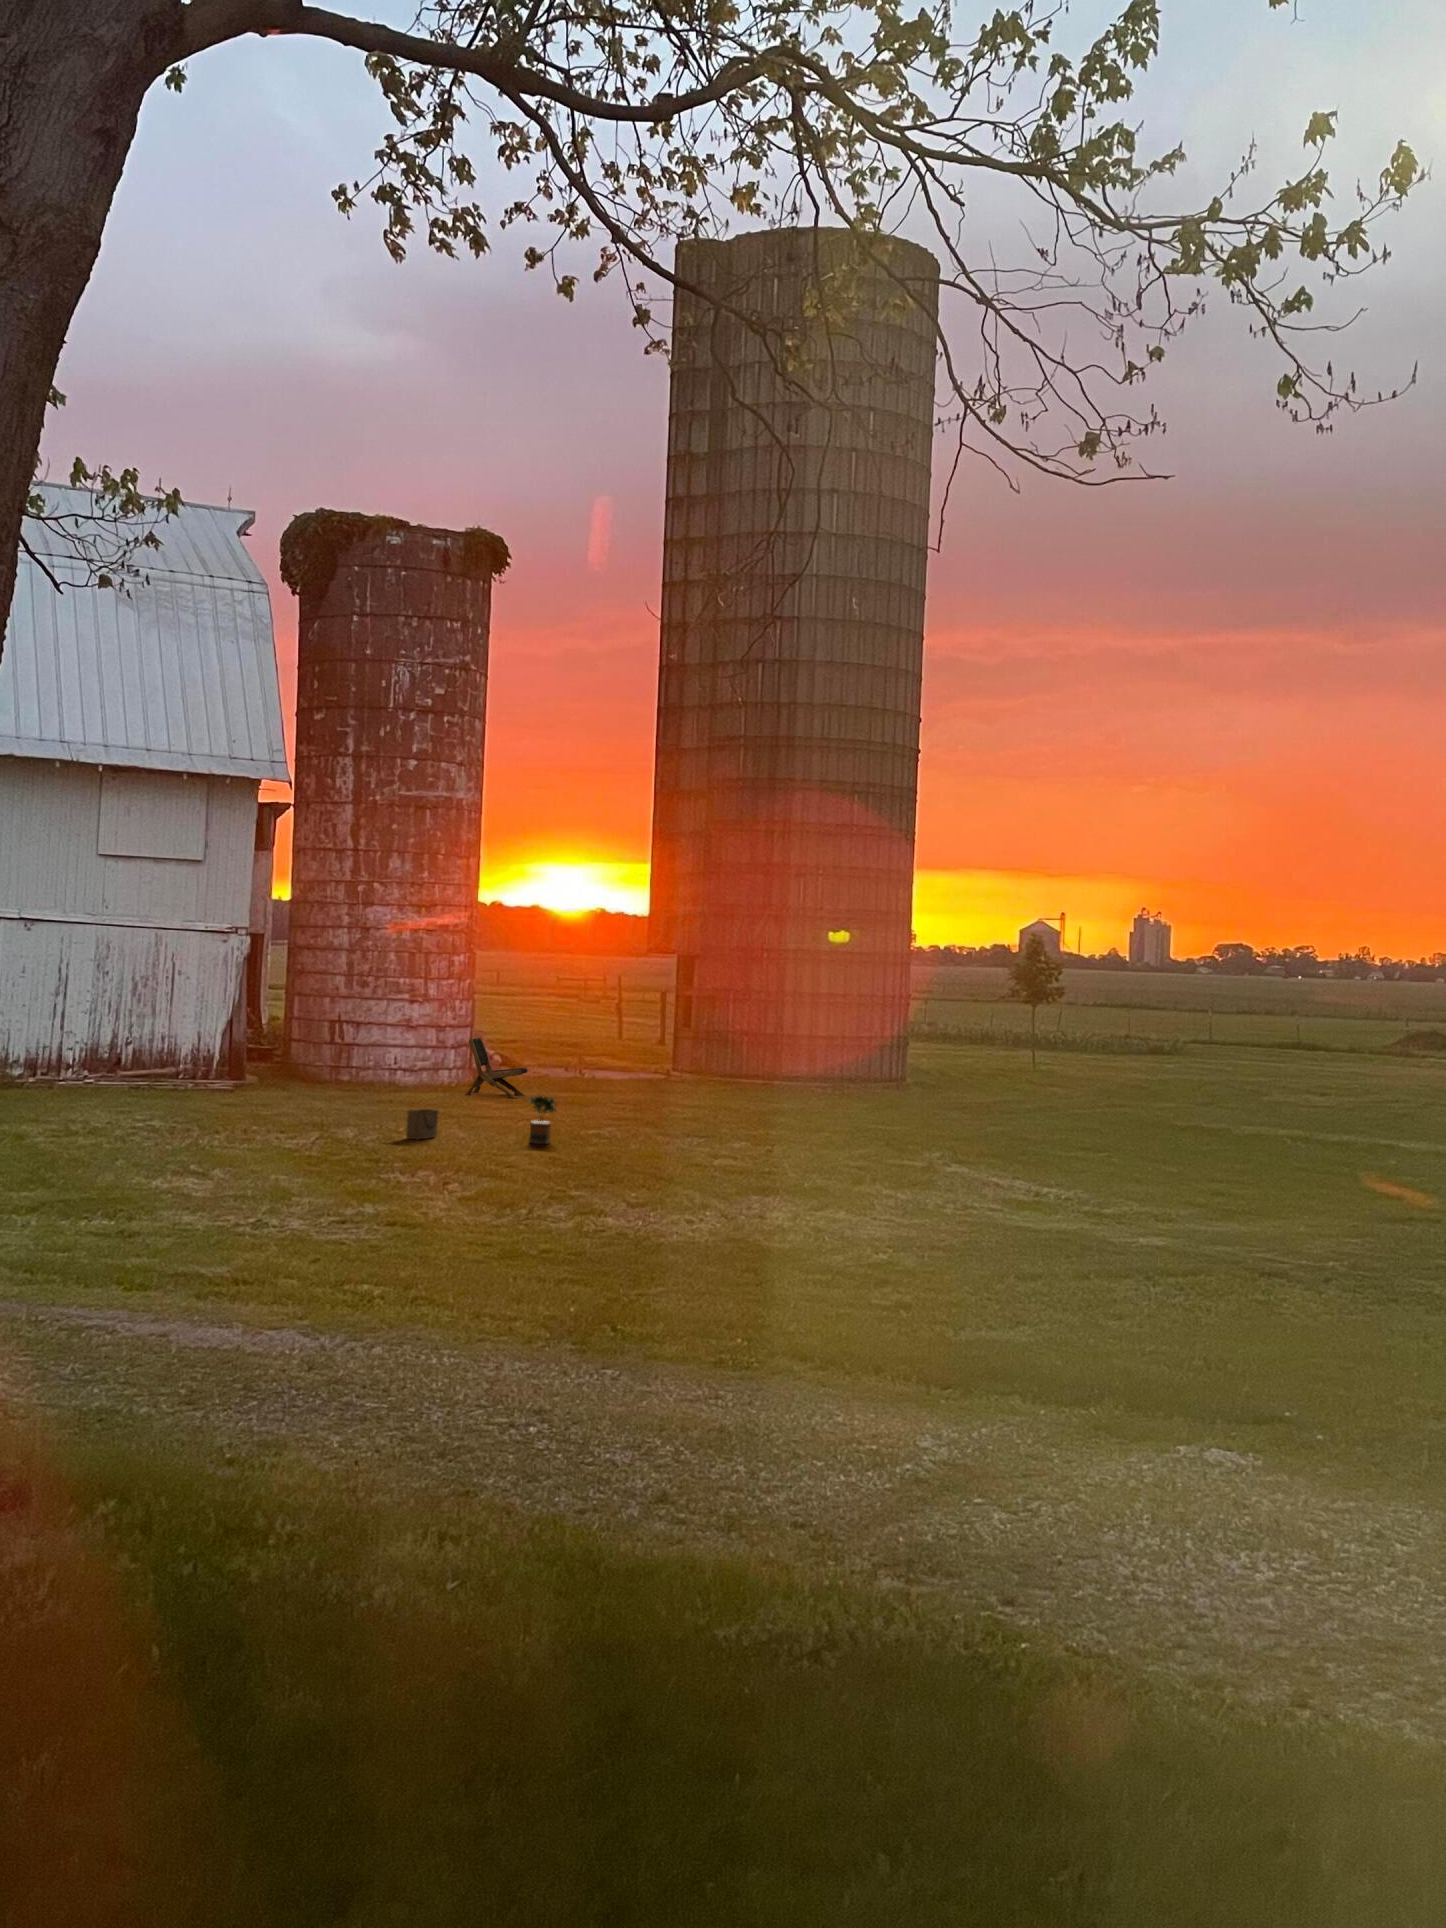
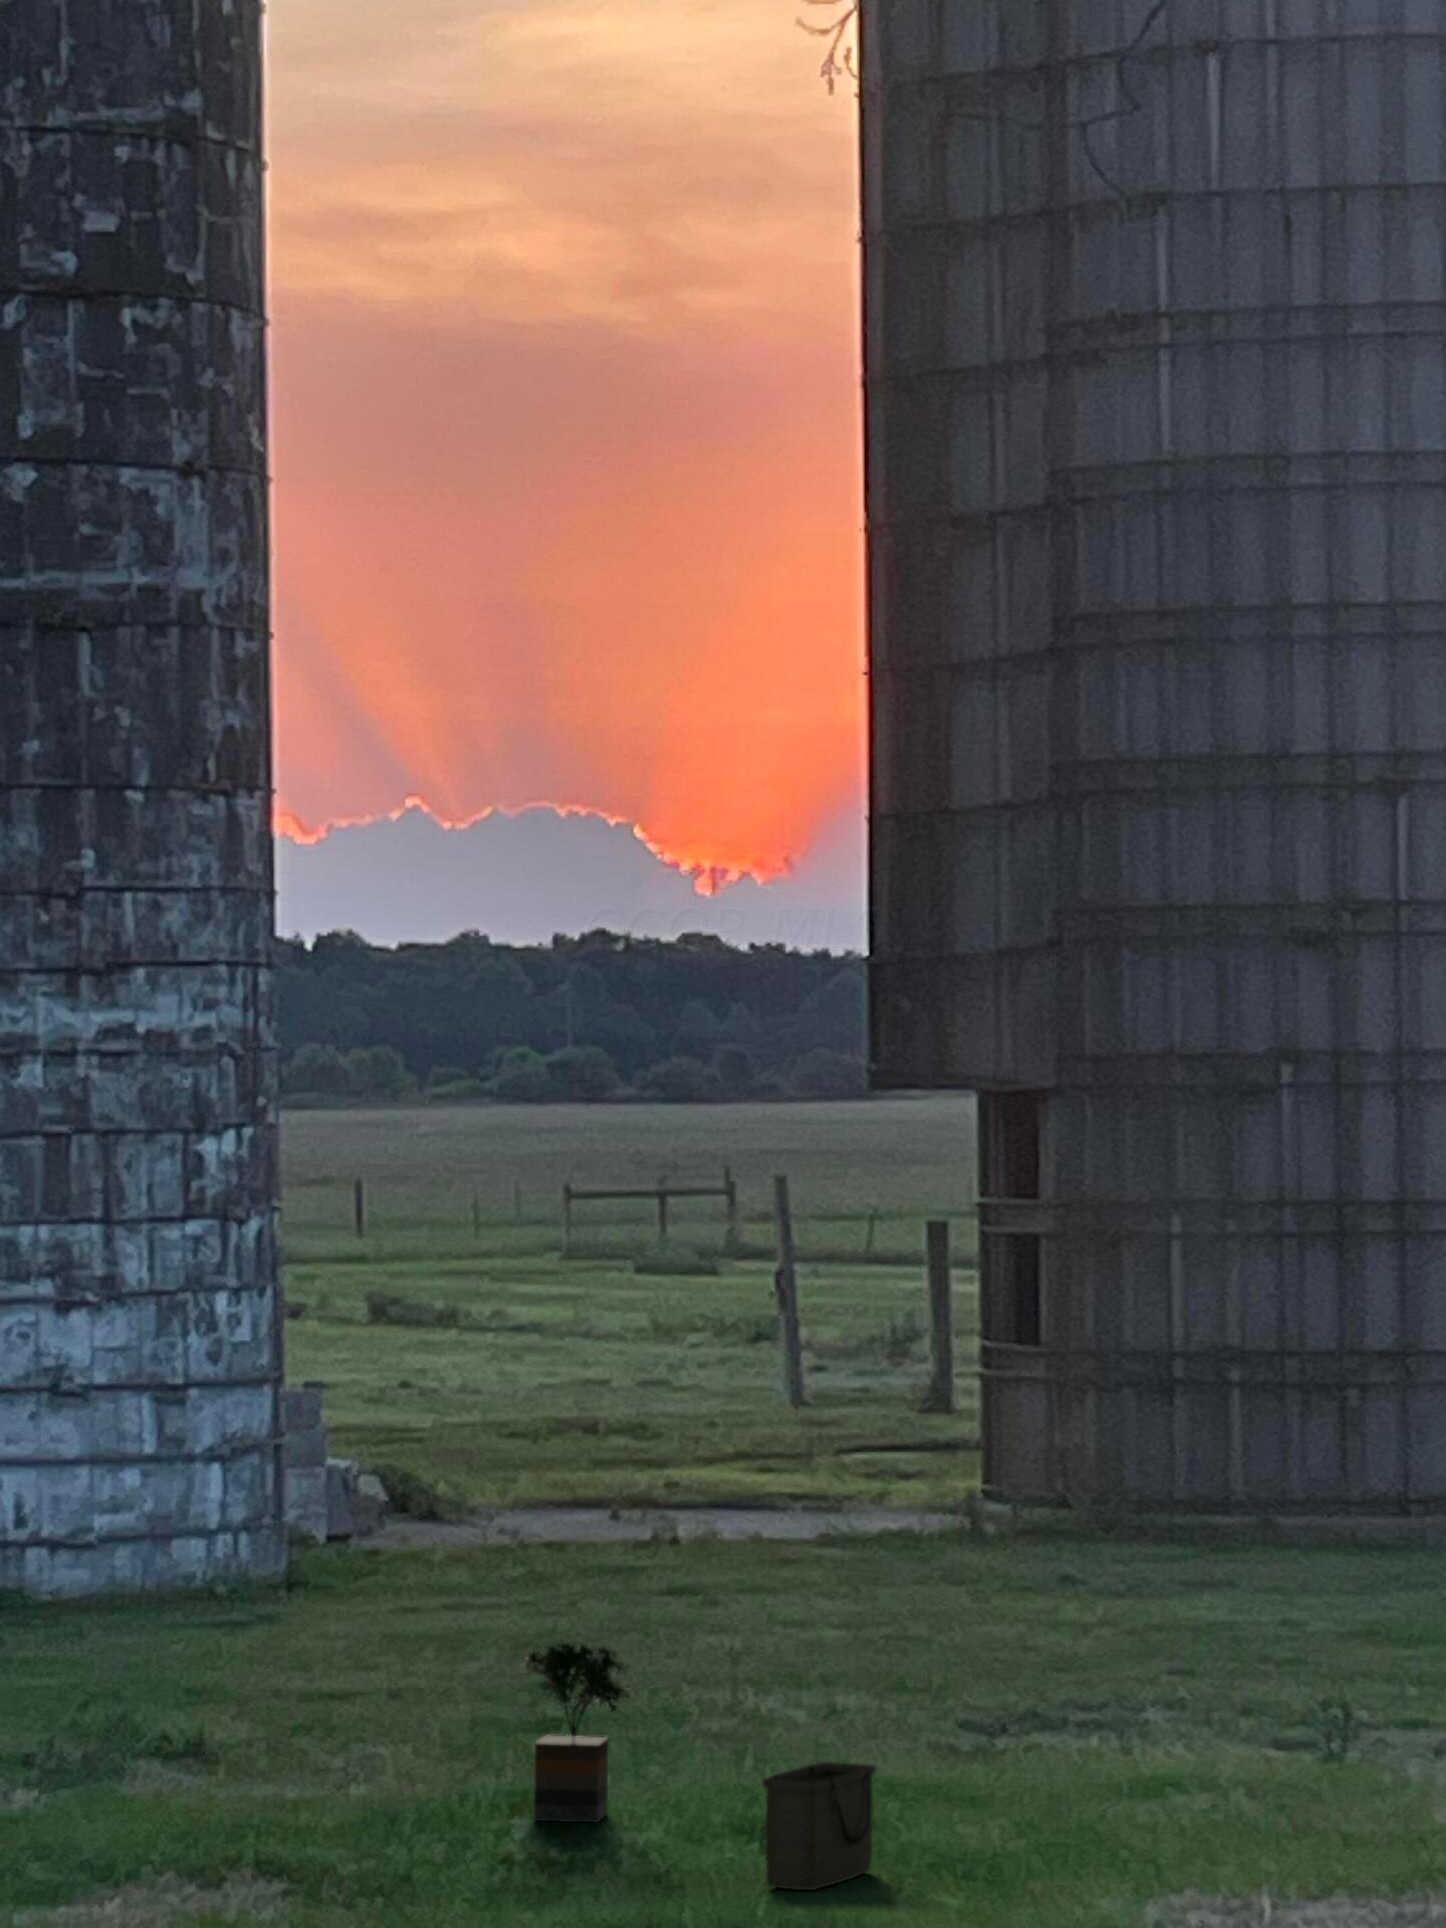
lounge chair: present [465,1037,528,1099] -> none [263,1415,476,1623]
basket: present [406,1109,439,1139] -> present [763,1762,876,1890]

